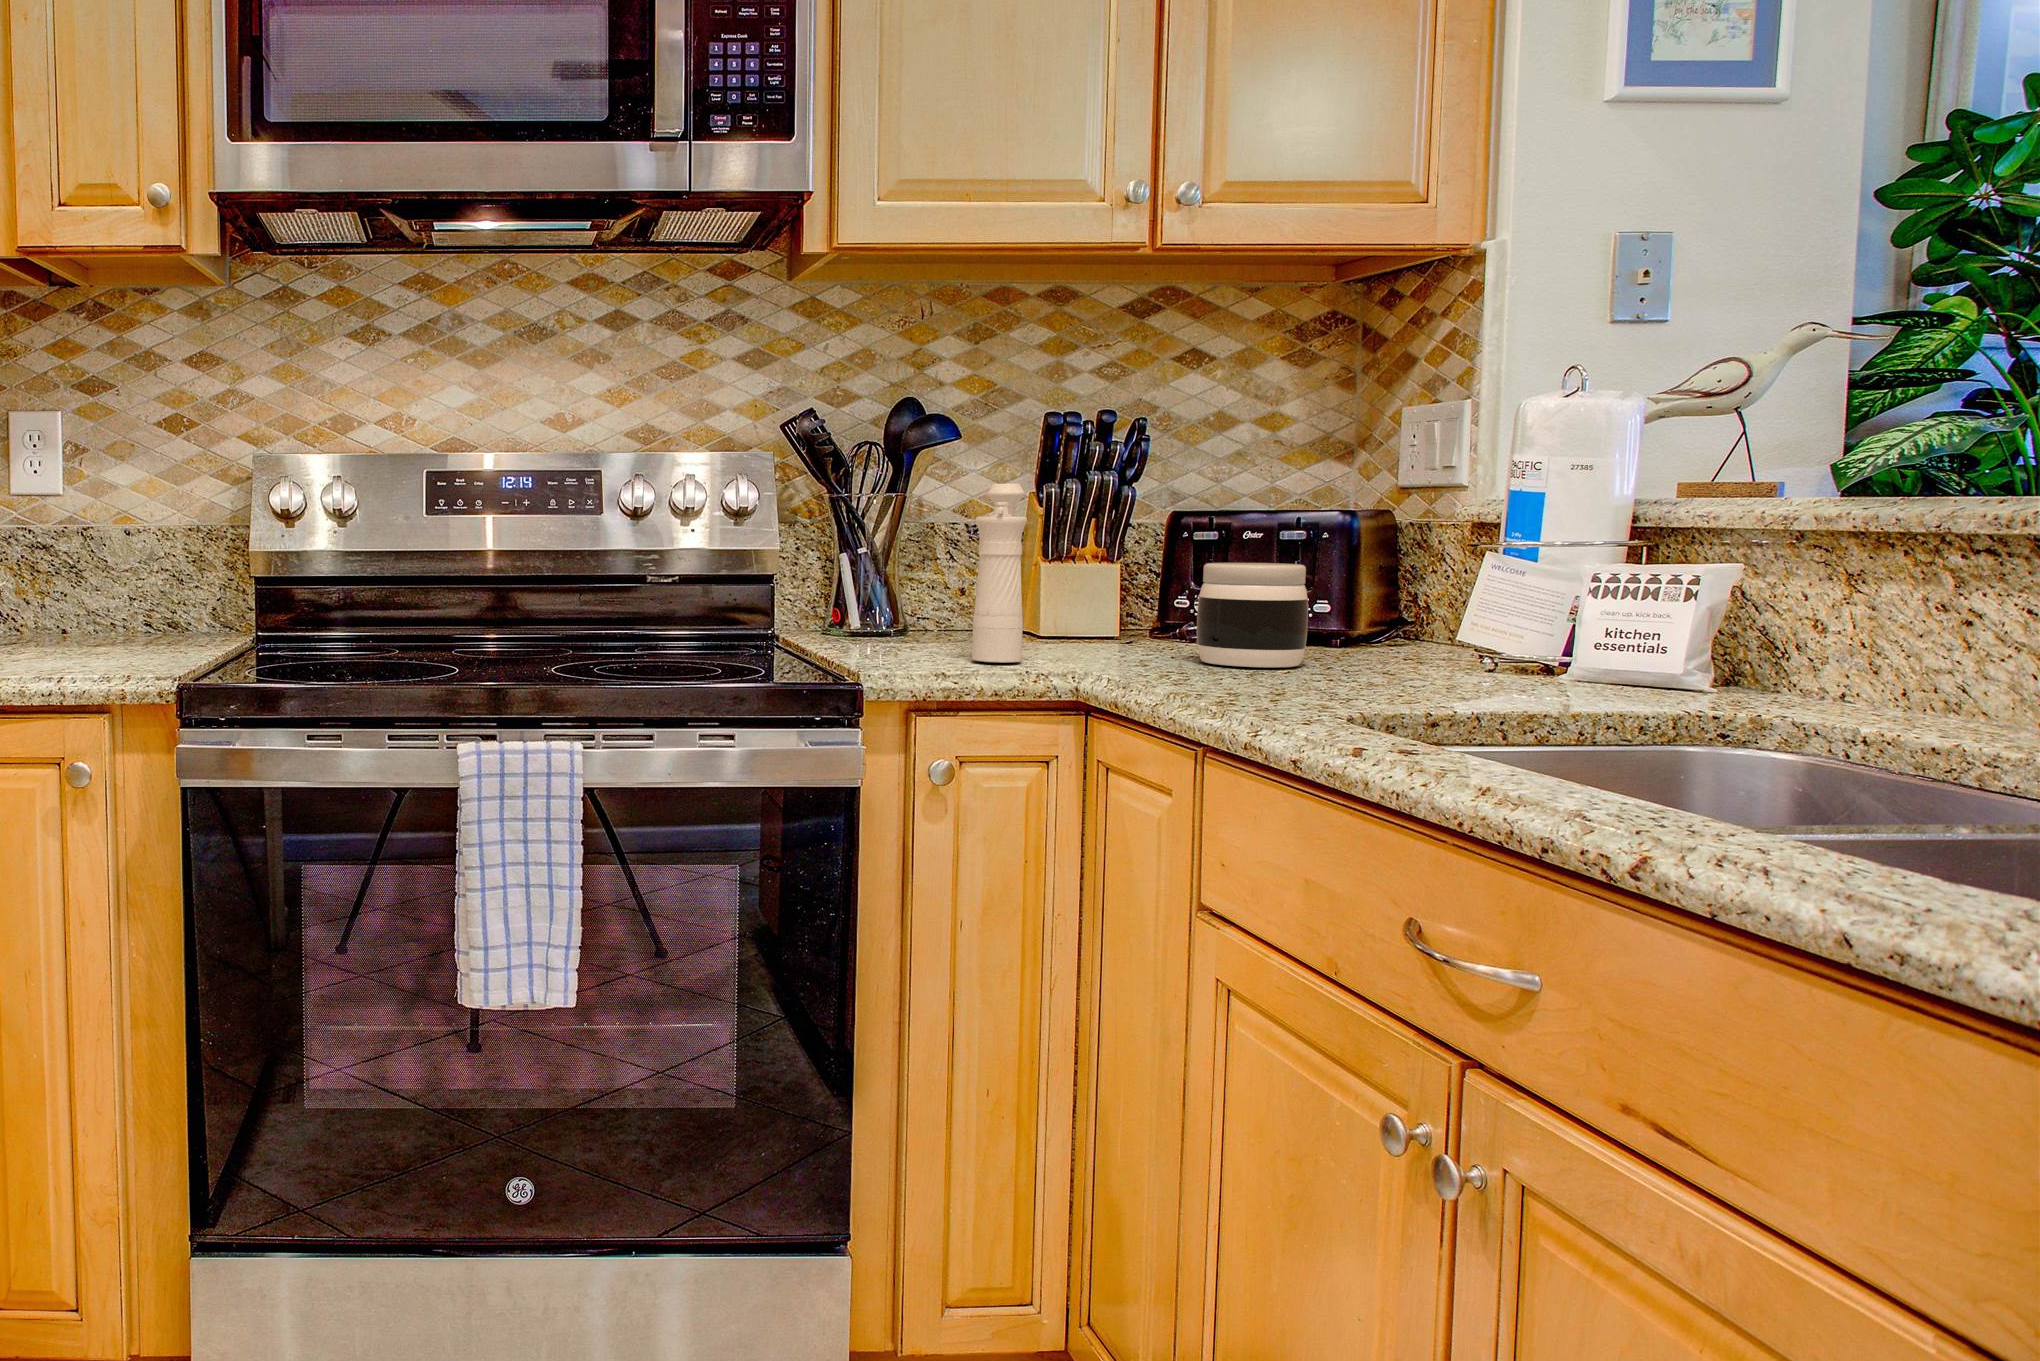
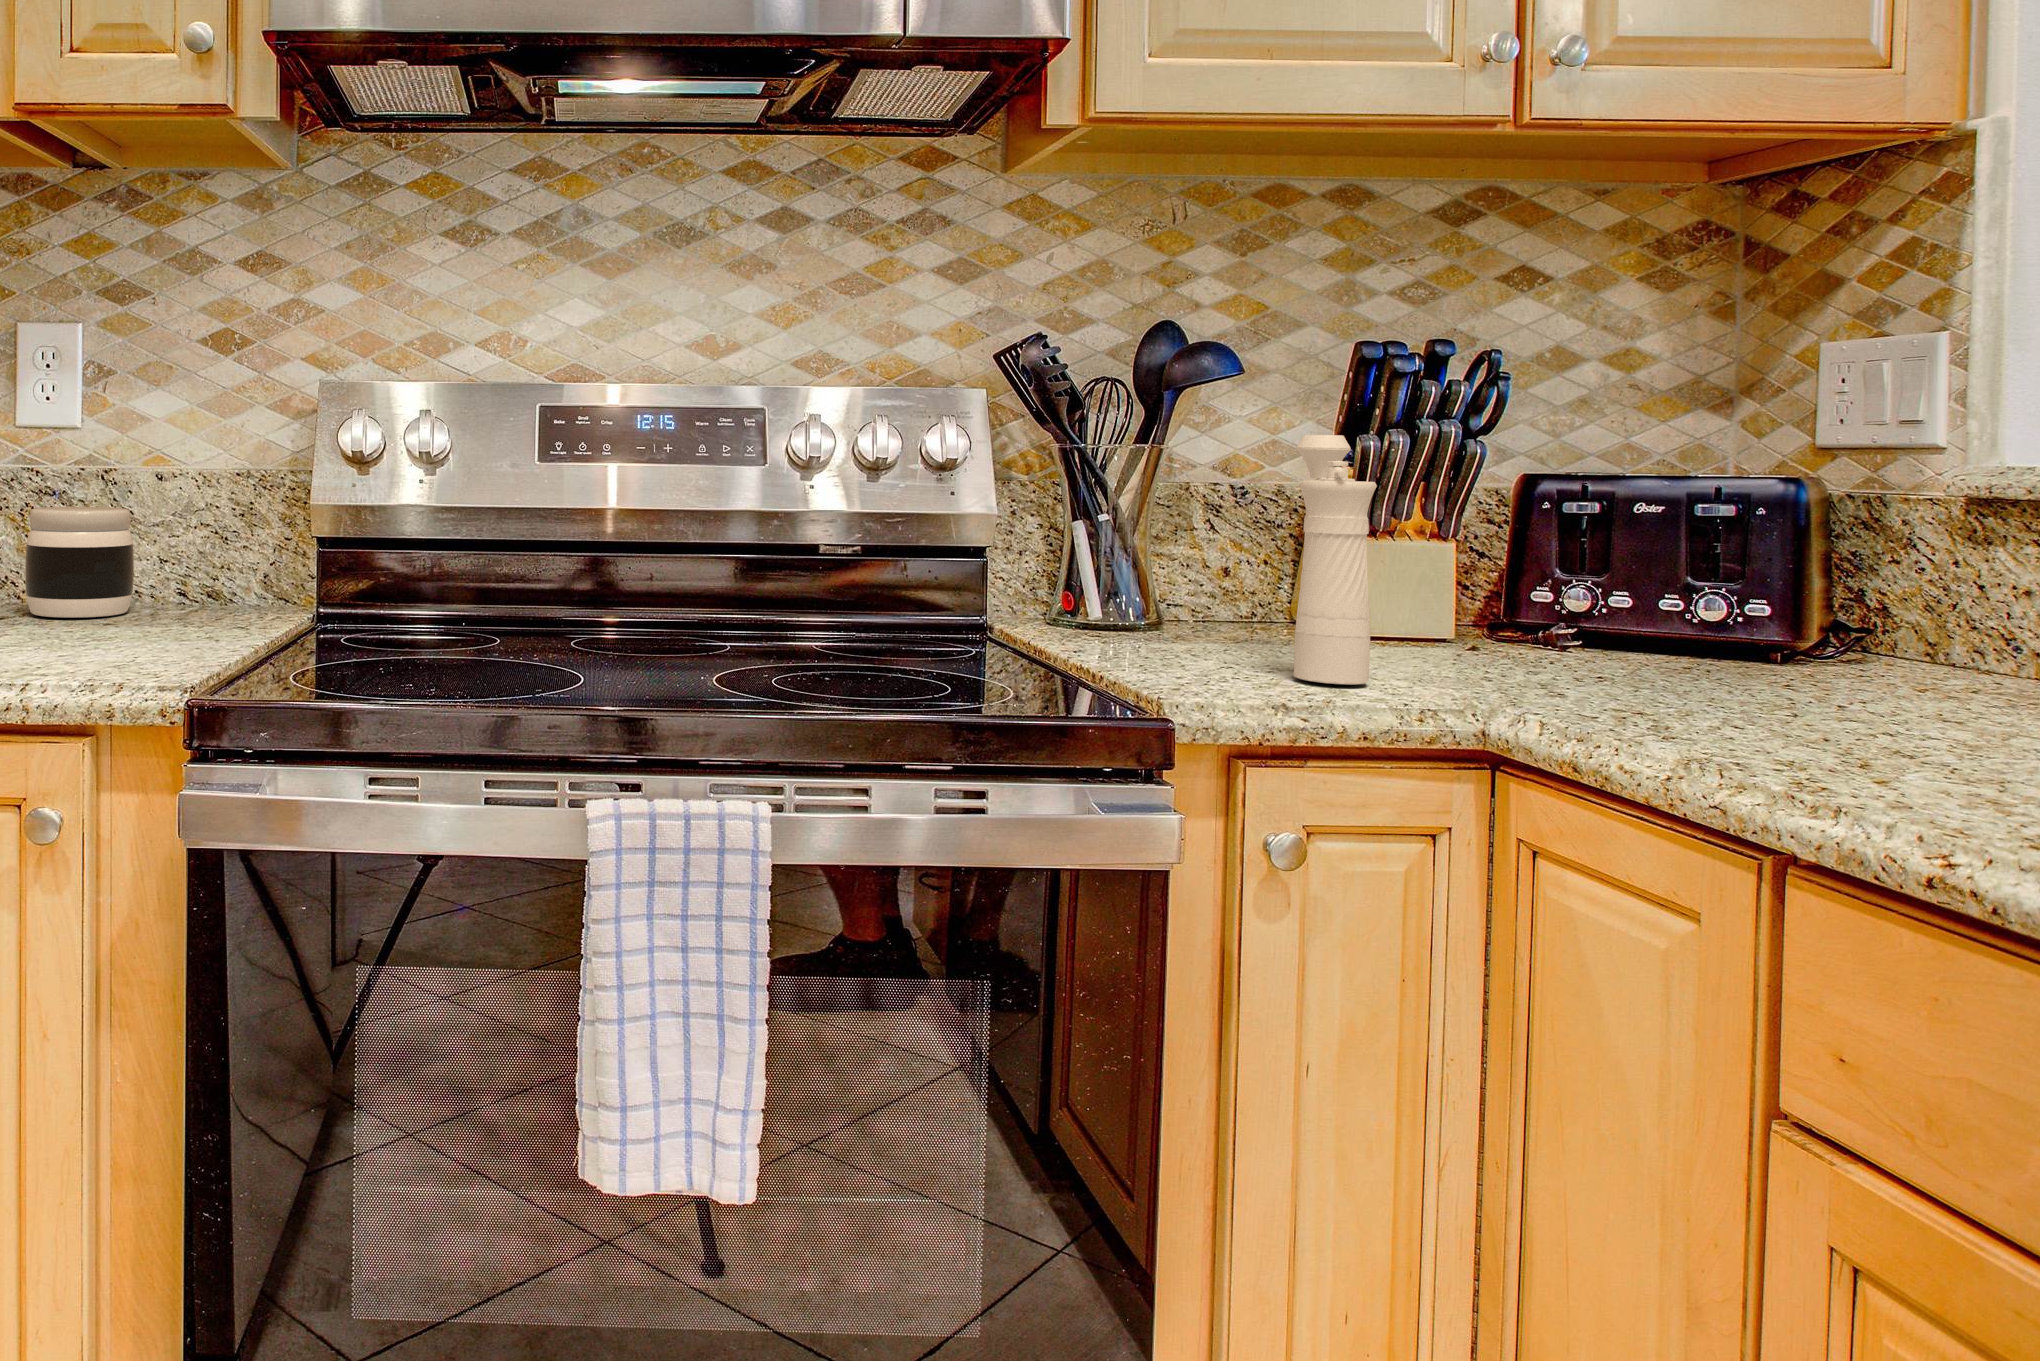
jar: present [1197,563,1308,667] -> present [25,507,134,618]

